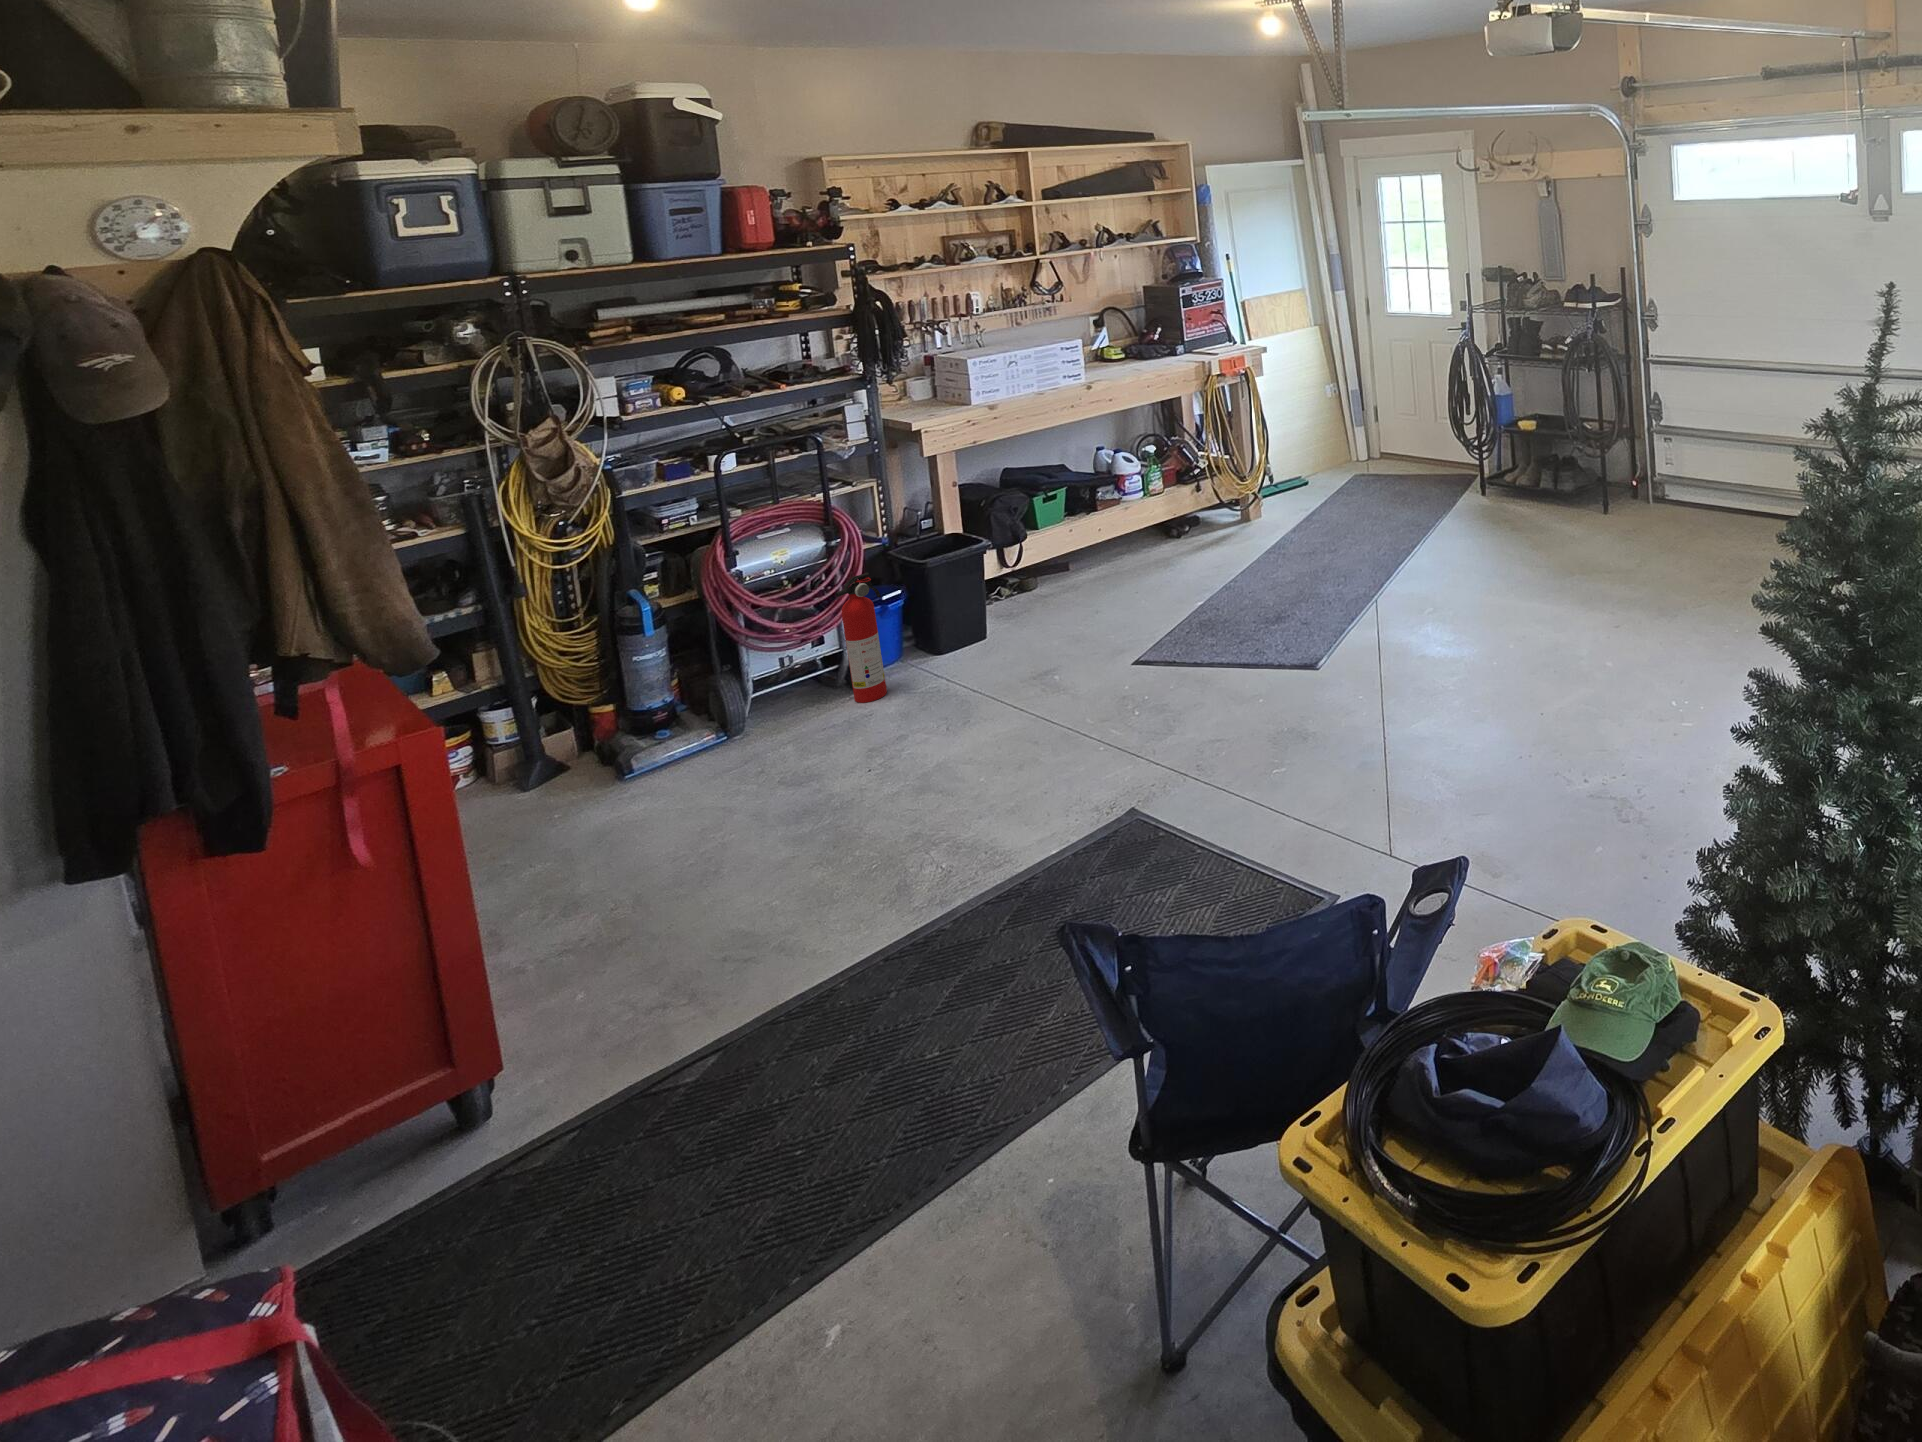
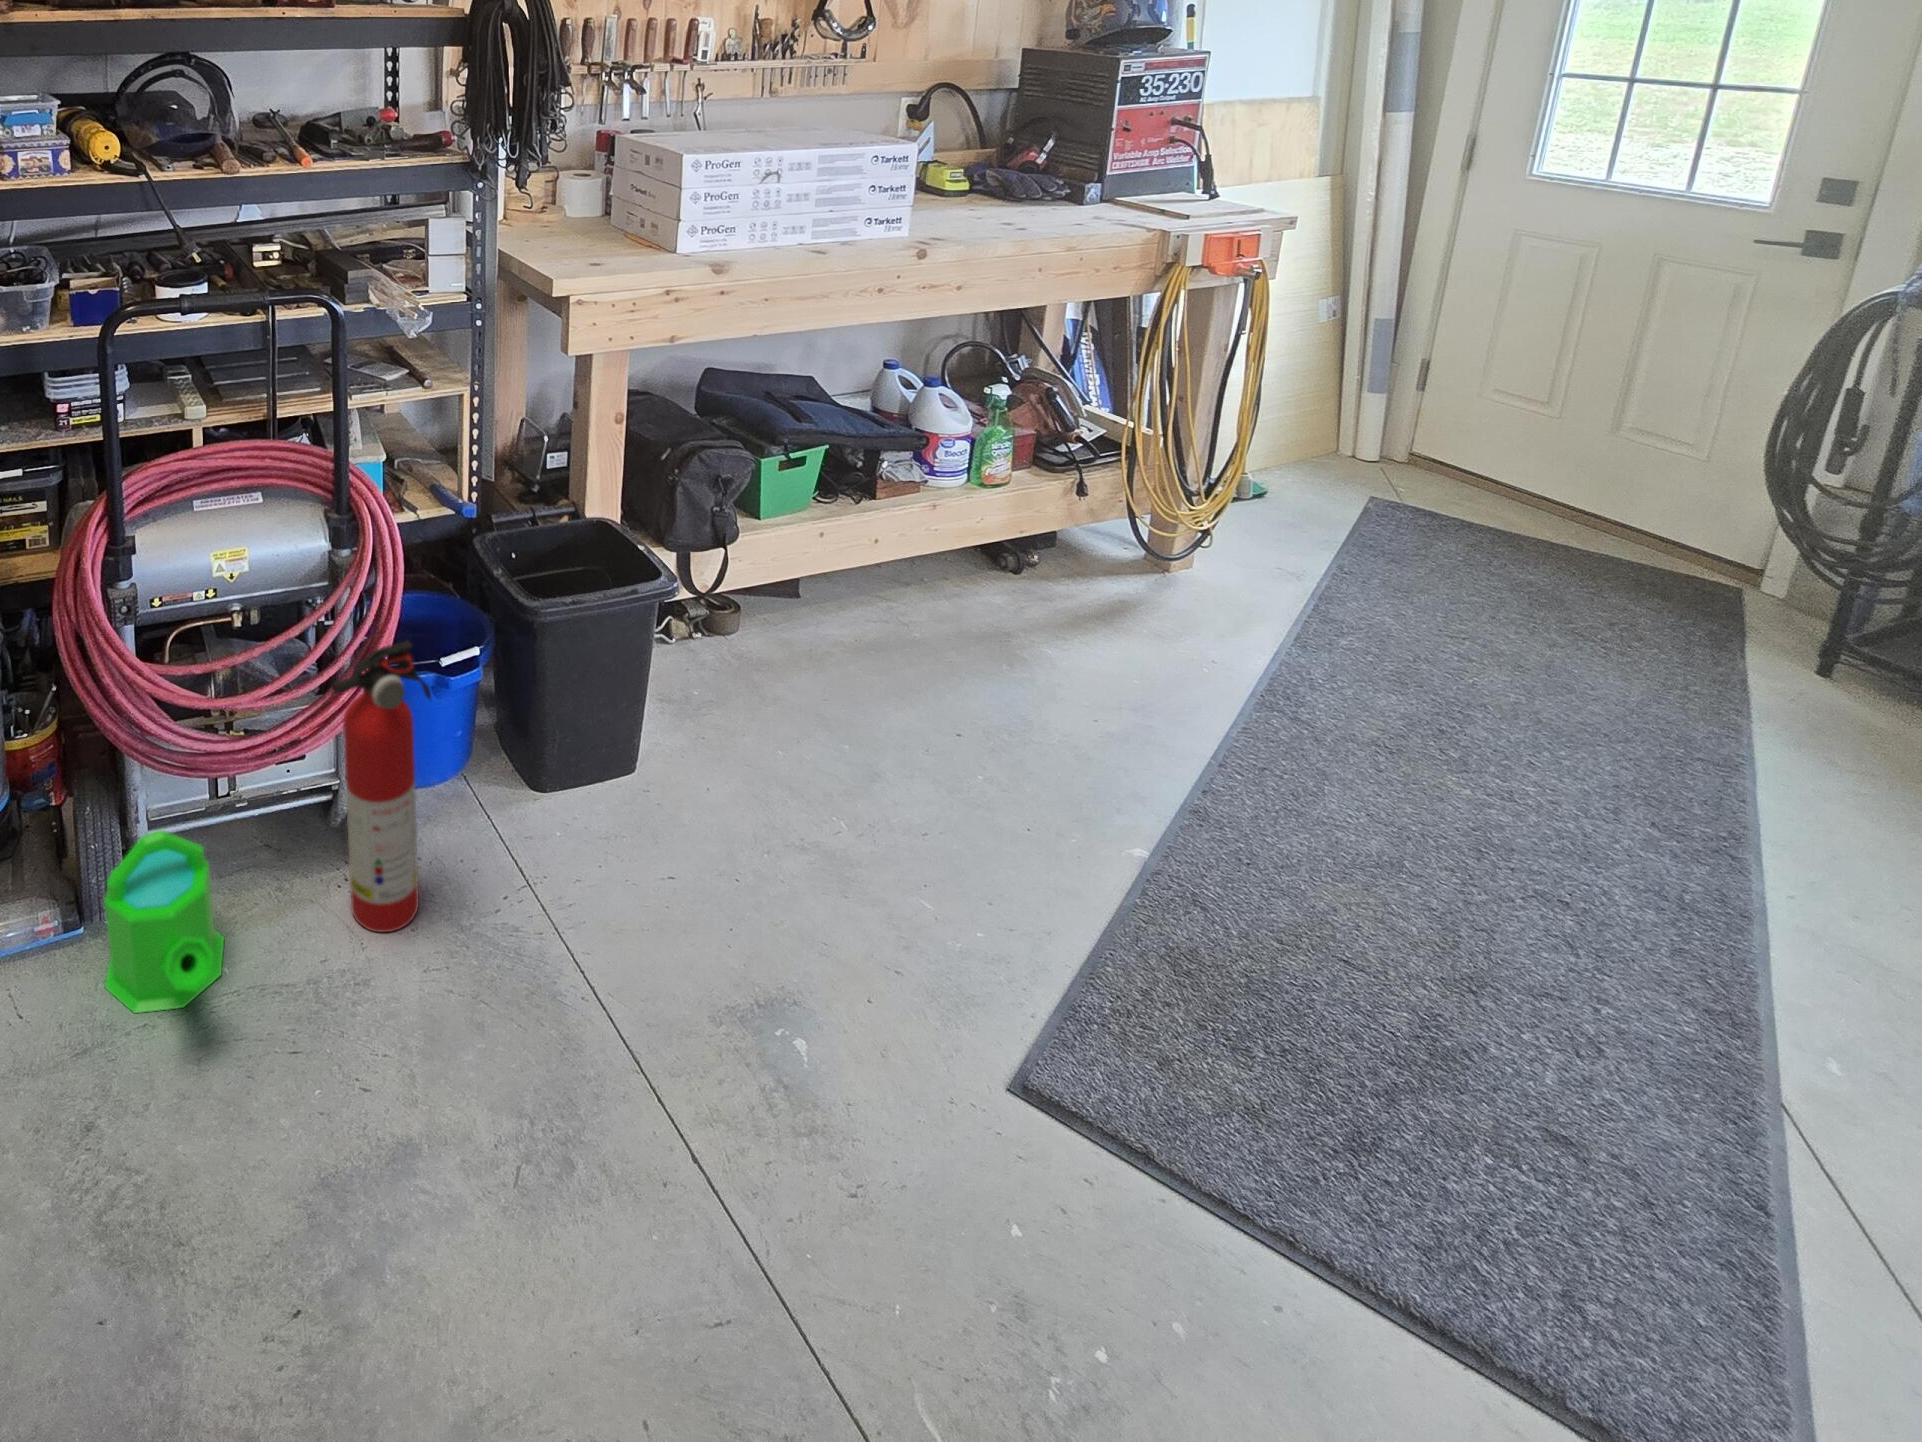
watering can: none [739,671,802,747] -> present [105,830,225,1013]

